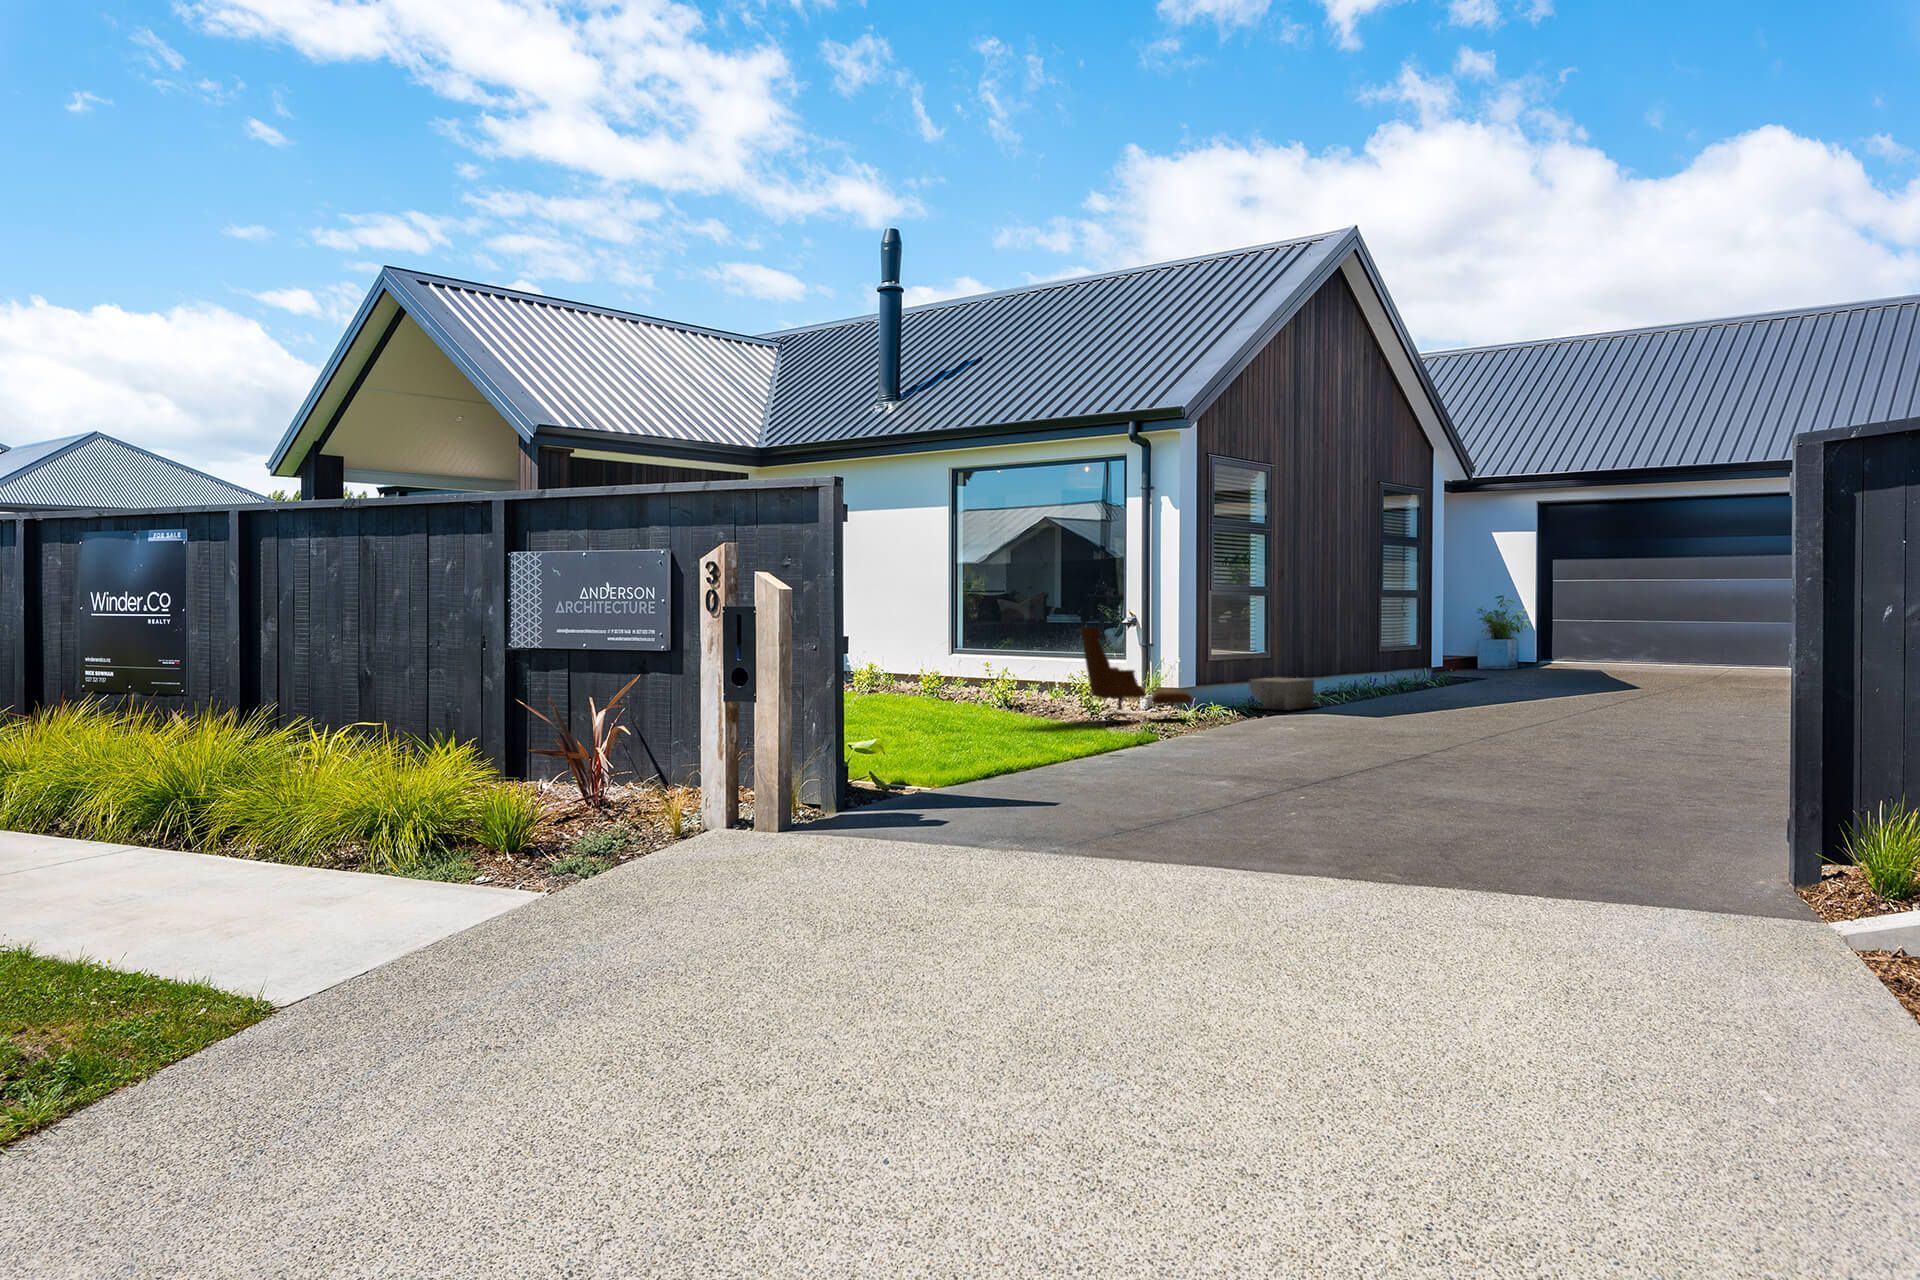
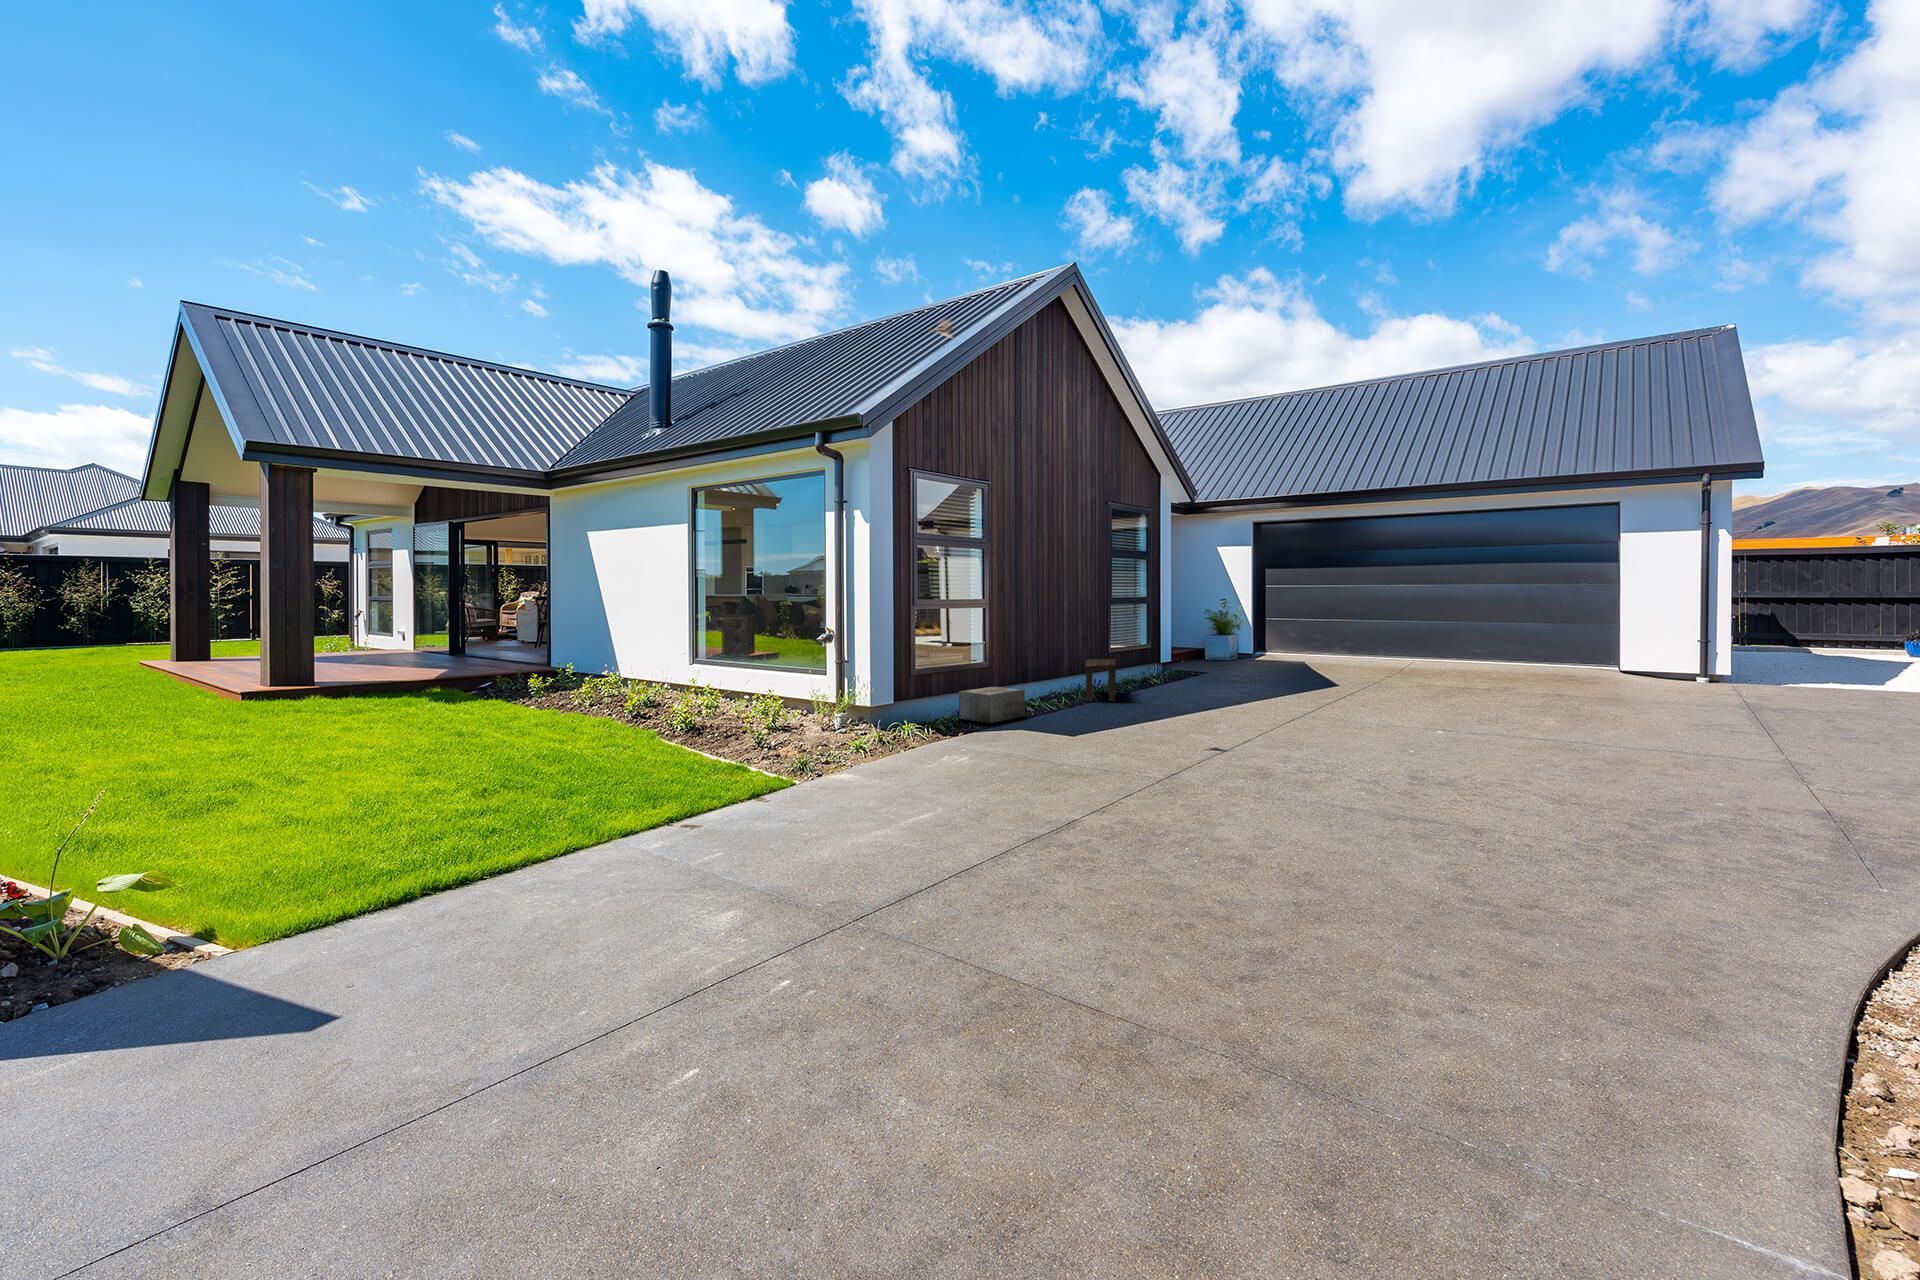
lounge chair: present [1081,627,1193,721] -> none [756,646,880,749]
bench: none [1361,656,1400,698] -> present [1085,659,1116,701]

